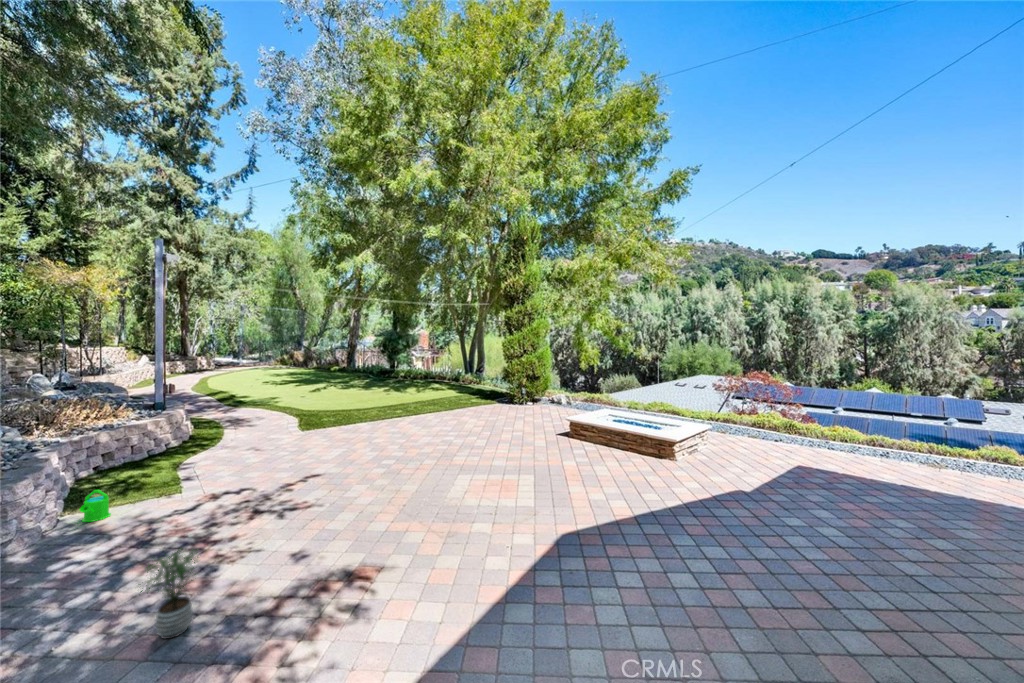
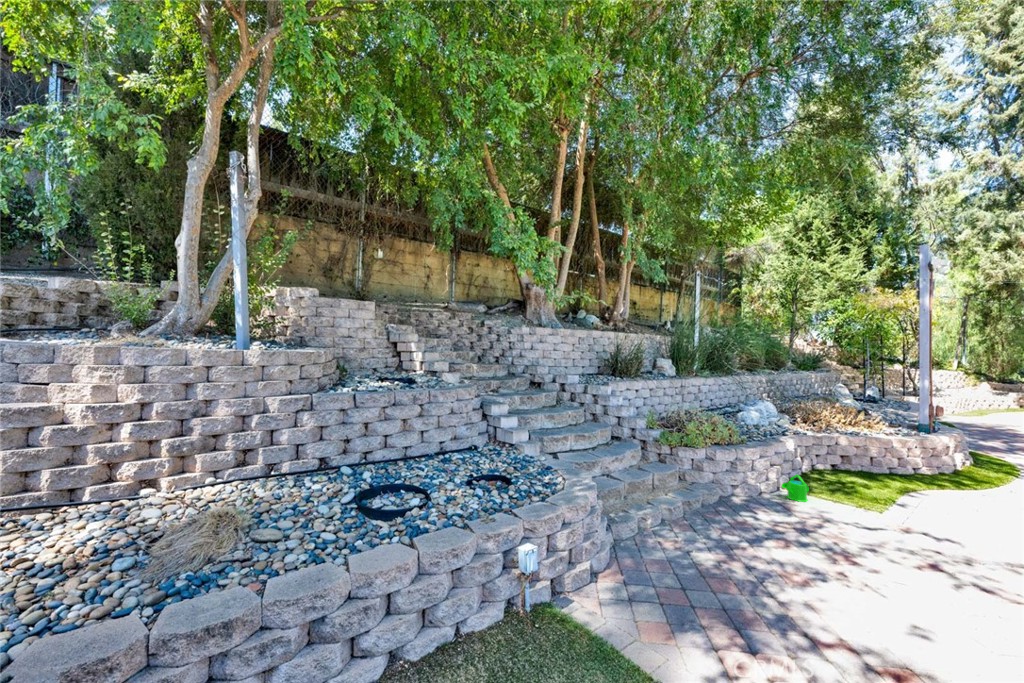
potted plant: present [138,549,198,639] -> none [718,520,776,599]

